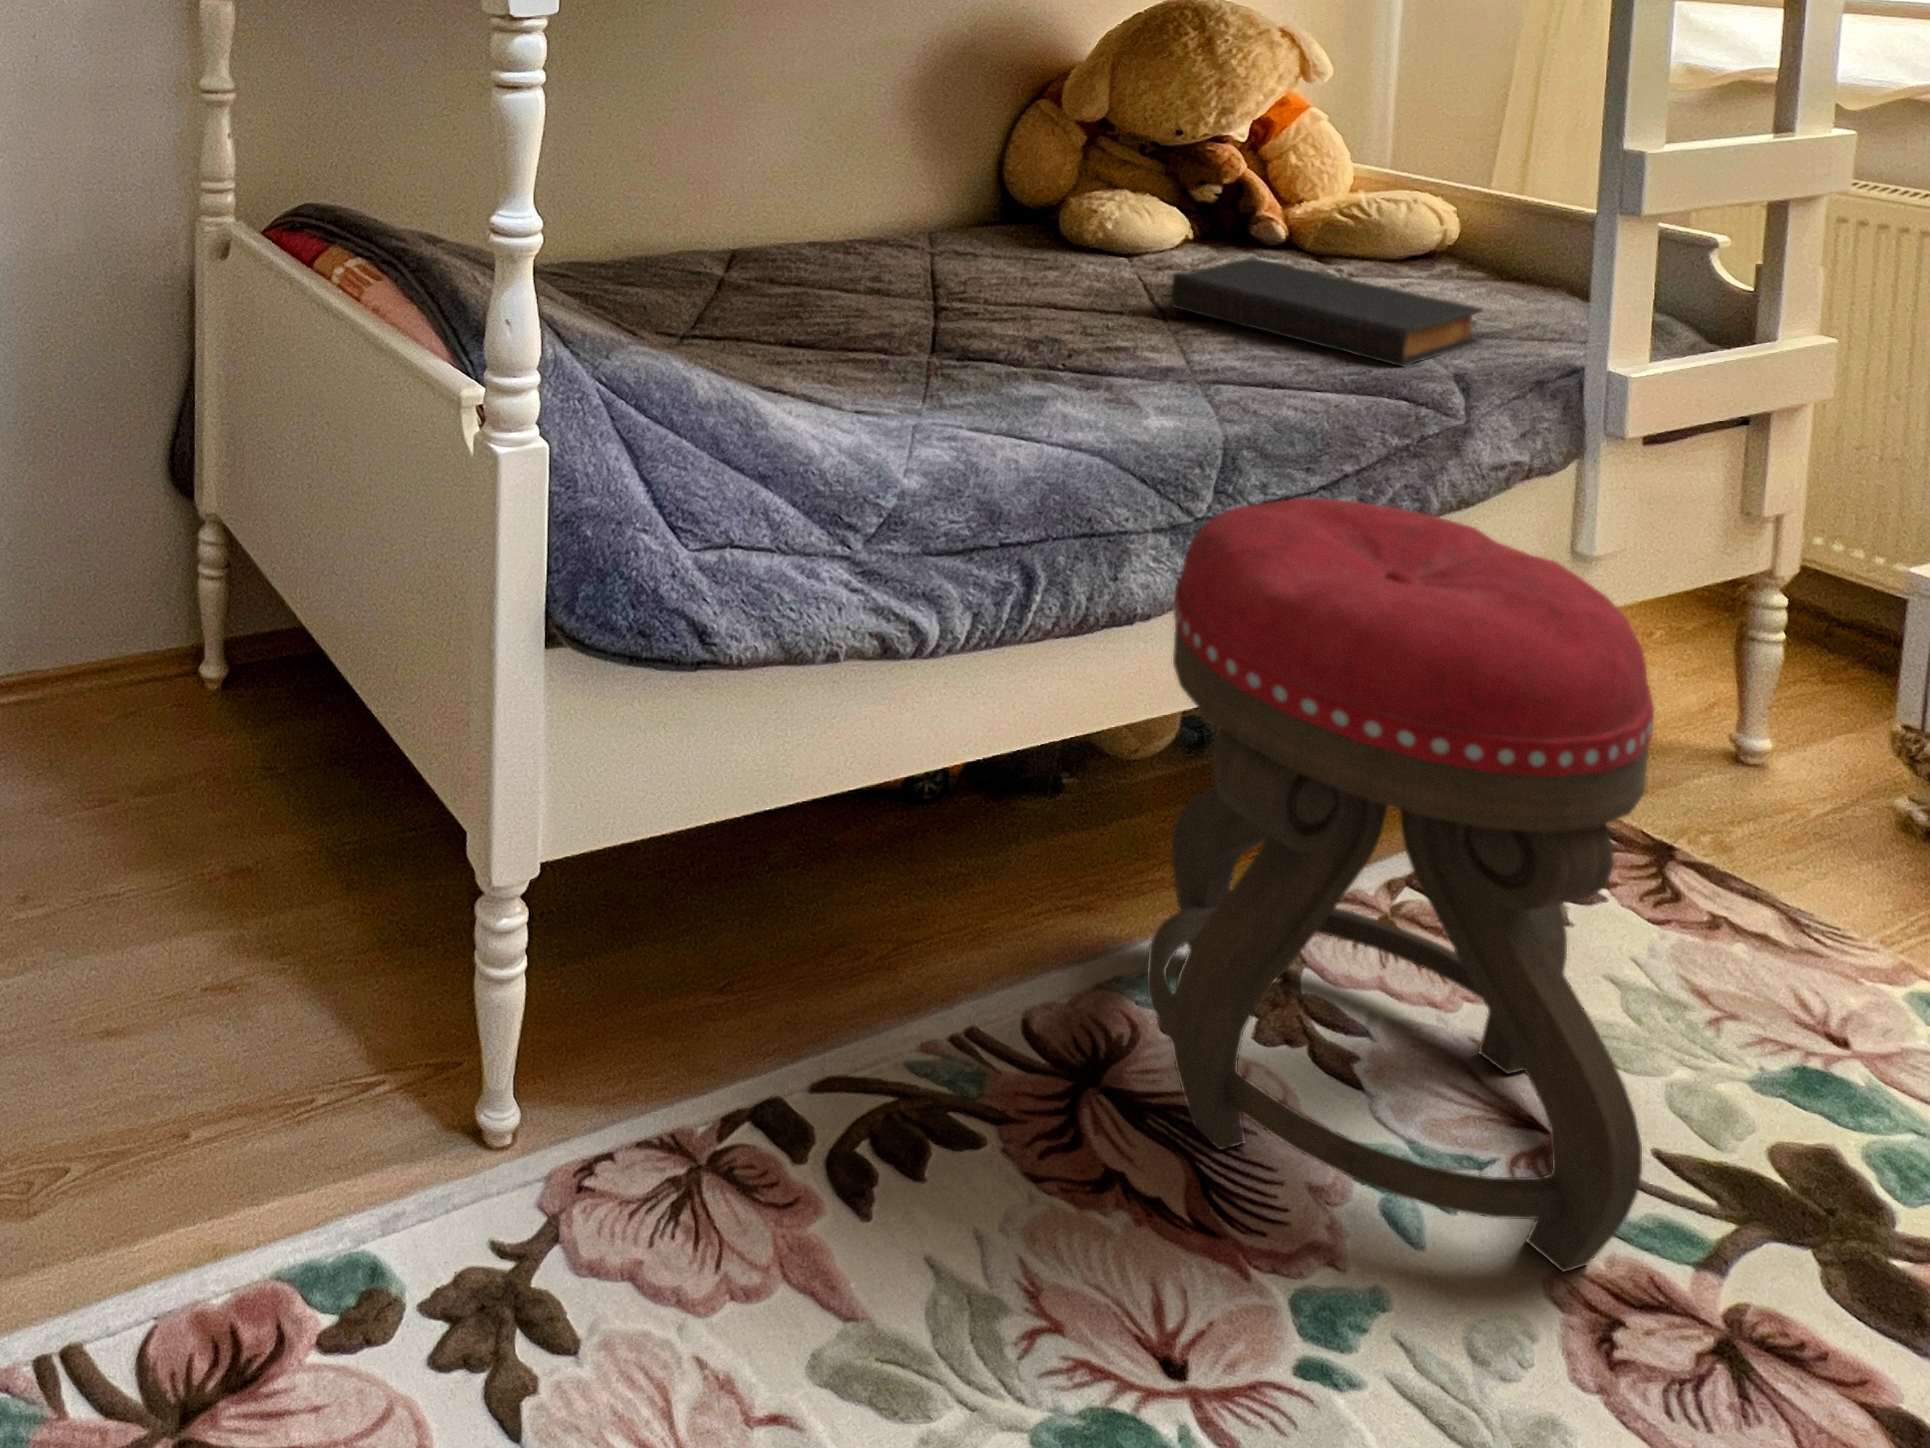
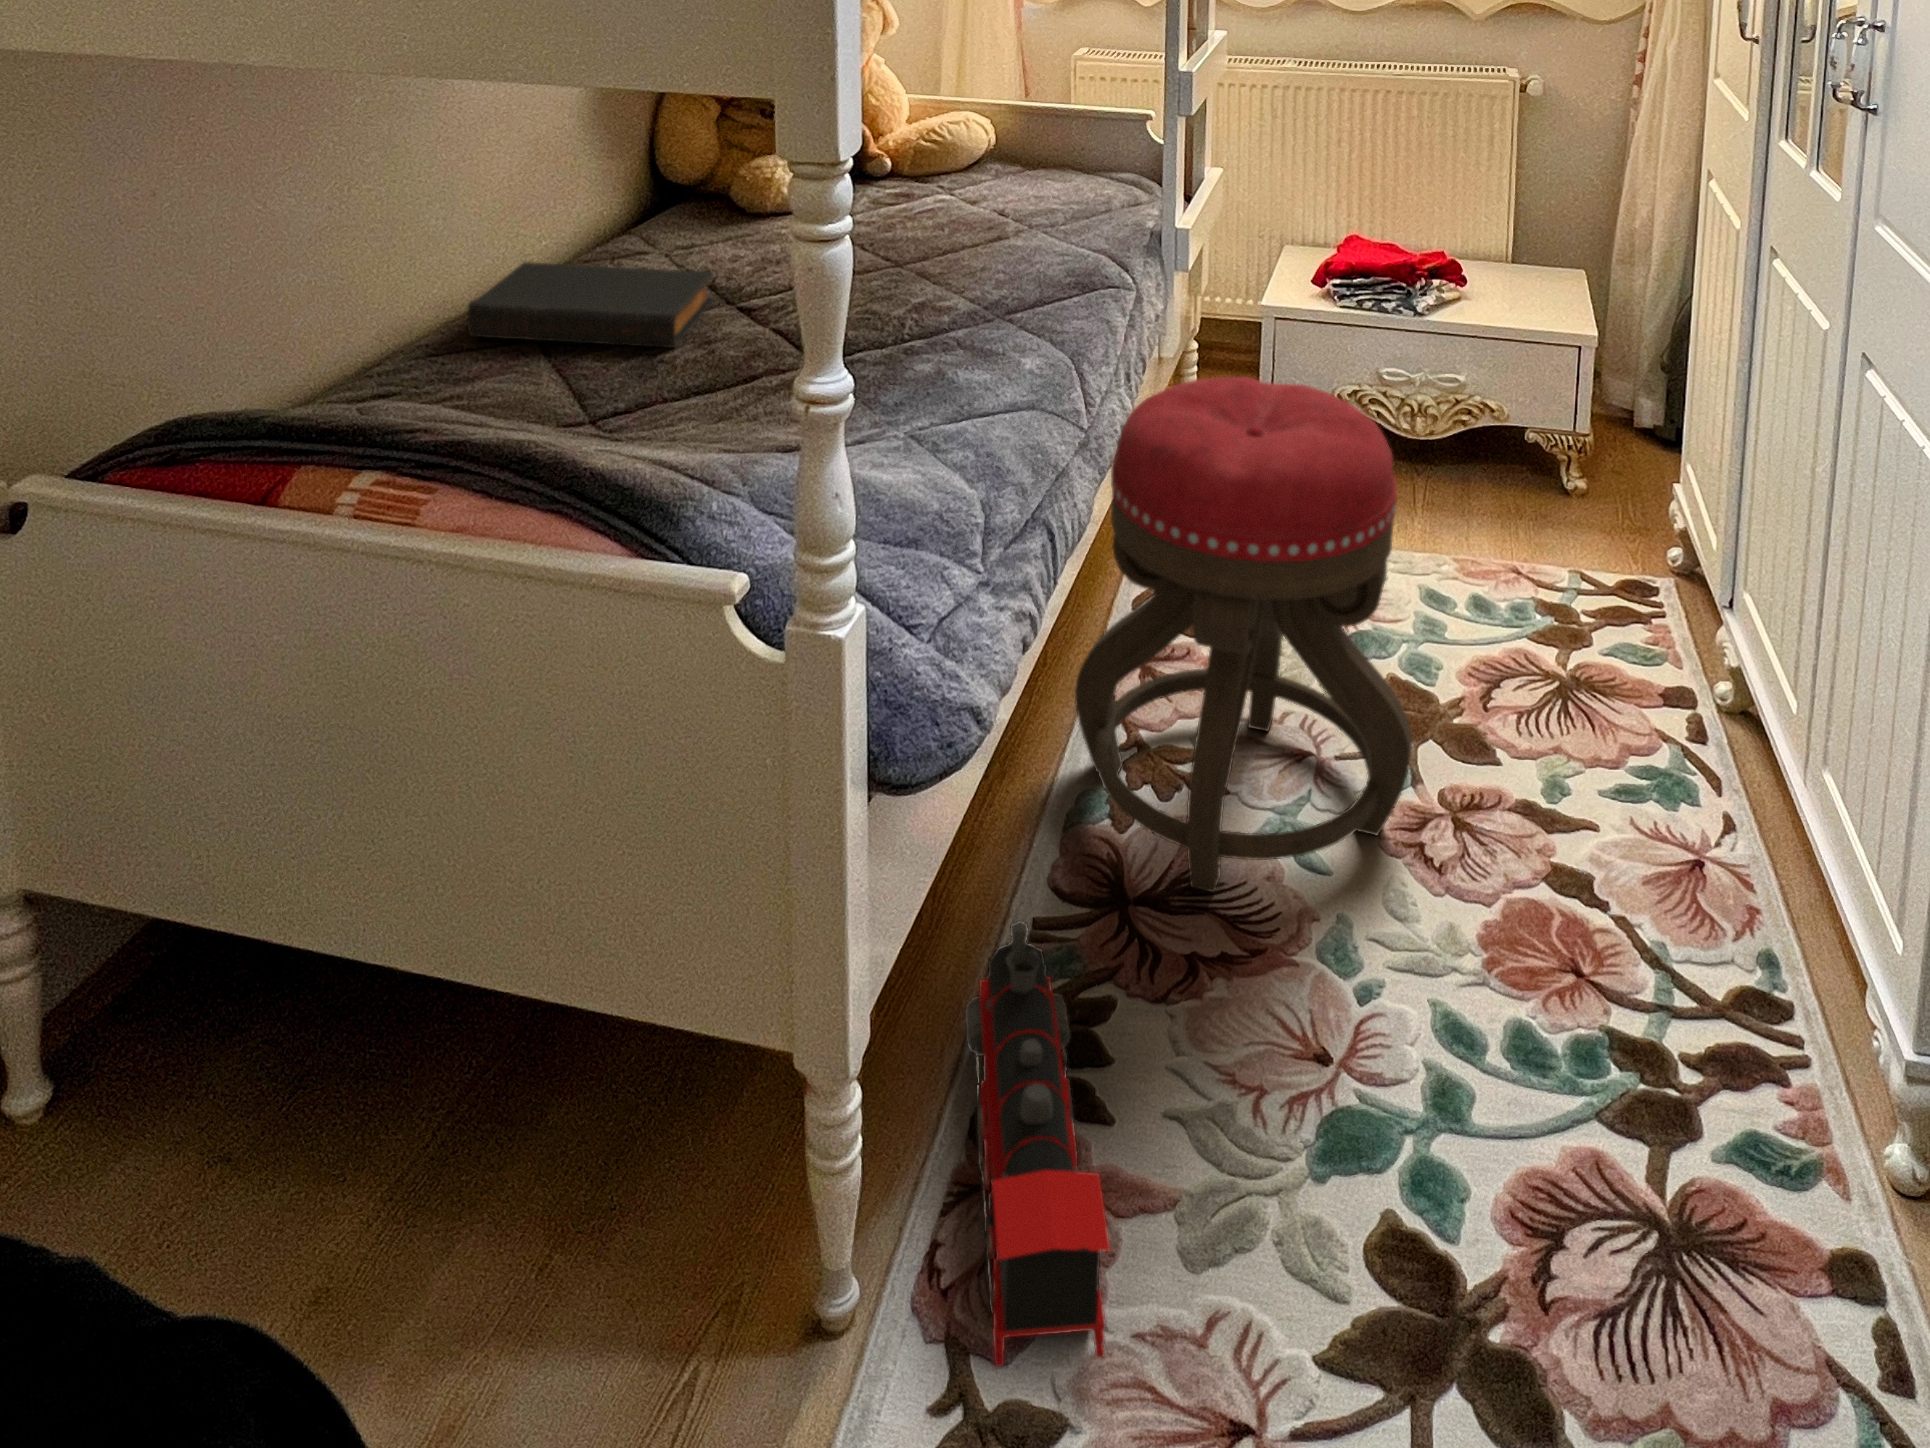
book: present [1171,258,1482,367] -> present [467,262,714,348]
toy train: none [545,947,897,1330] -> present [965,921,1110,1367]

